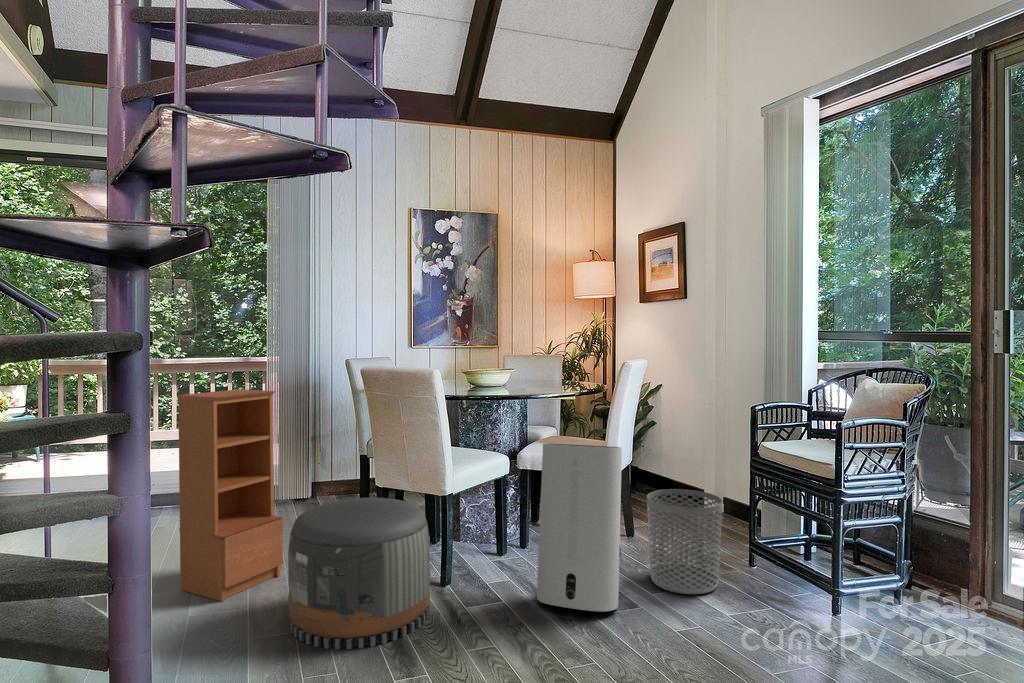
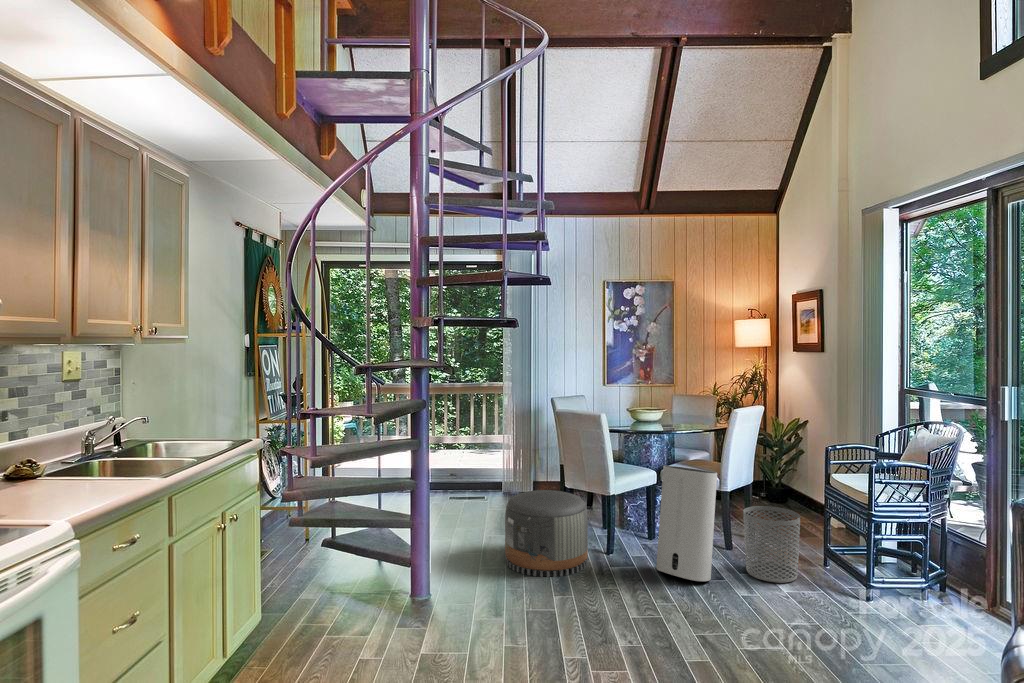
bookcase: present [178,389,283,601] -> none [450,416,508,543]

